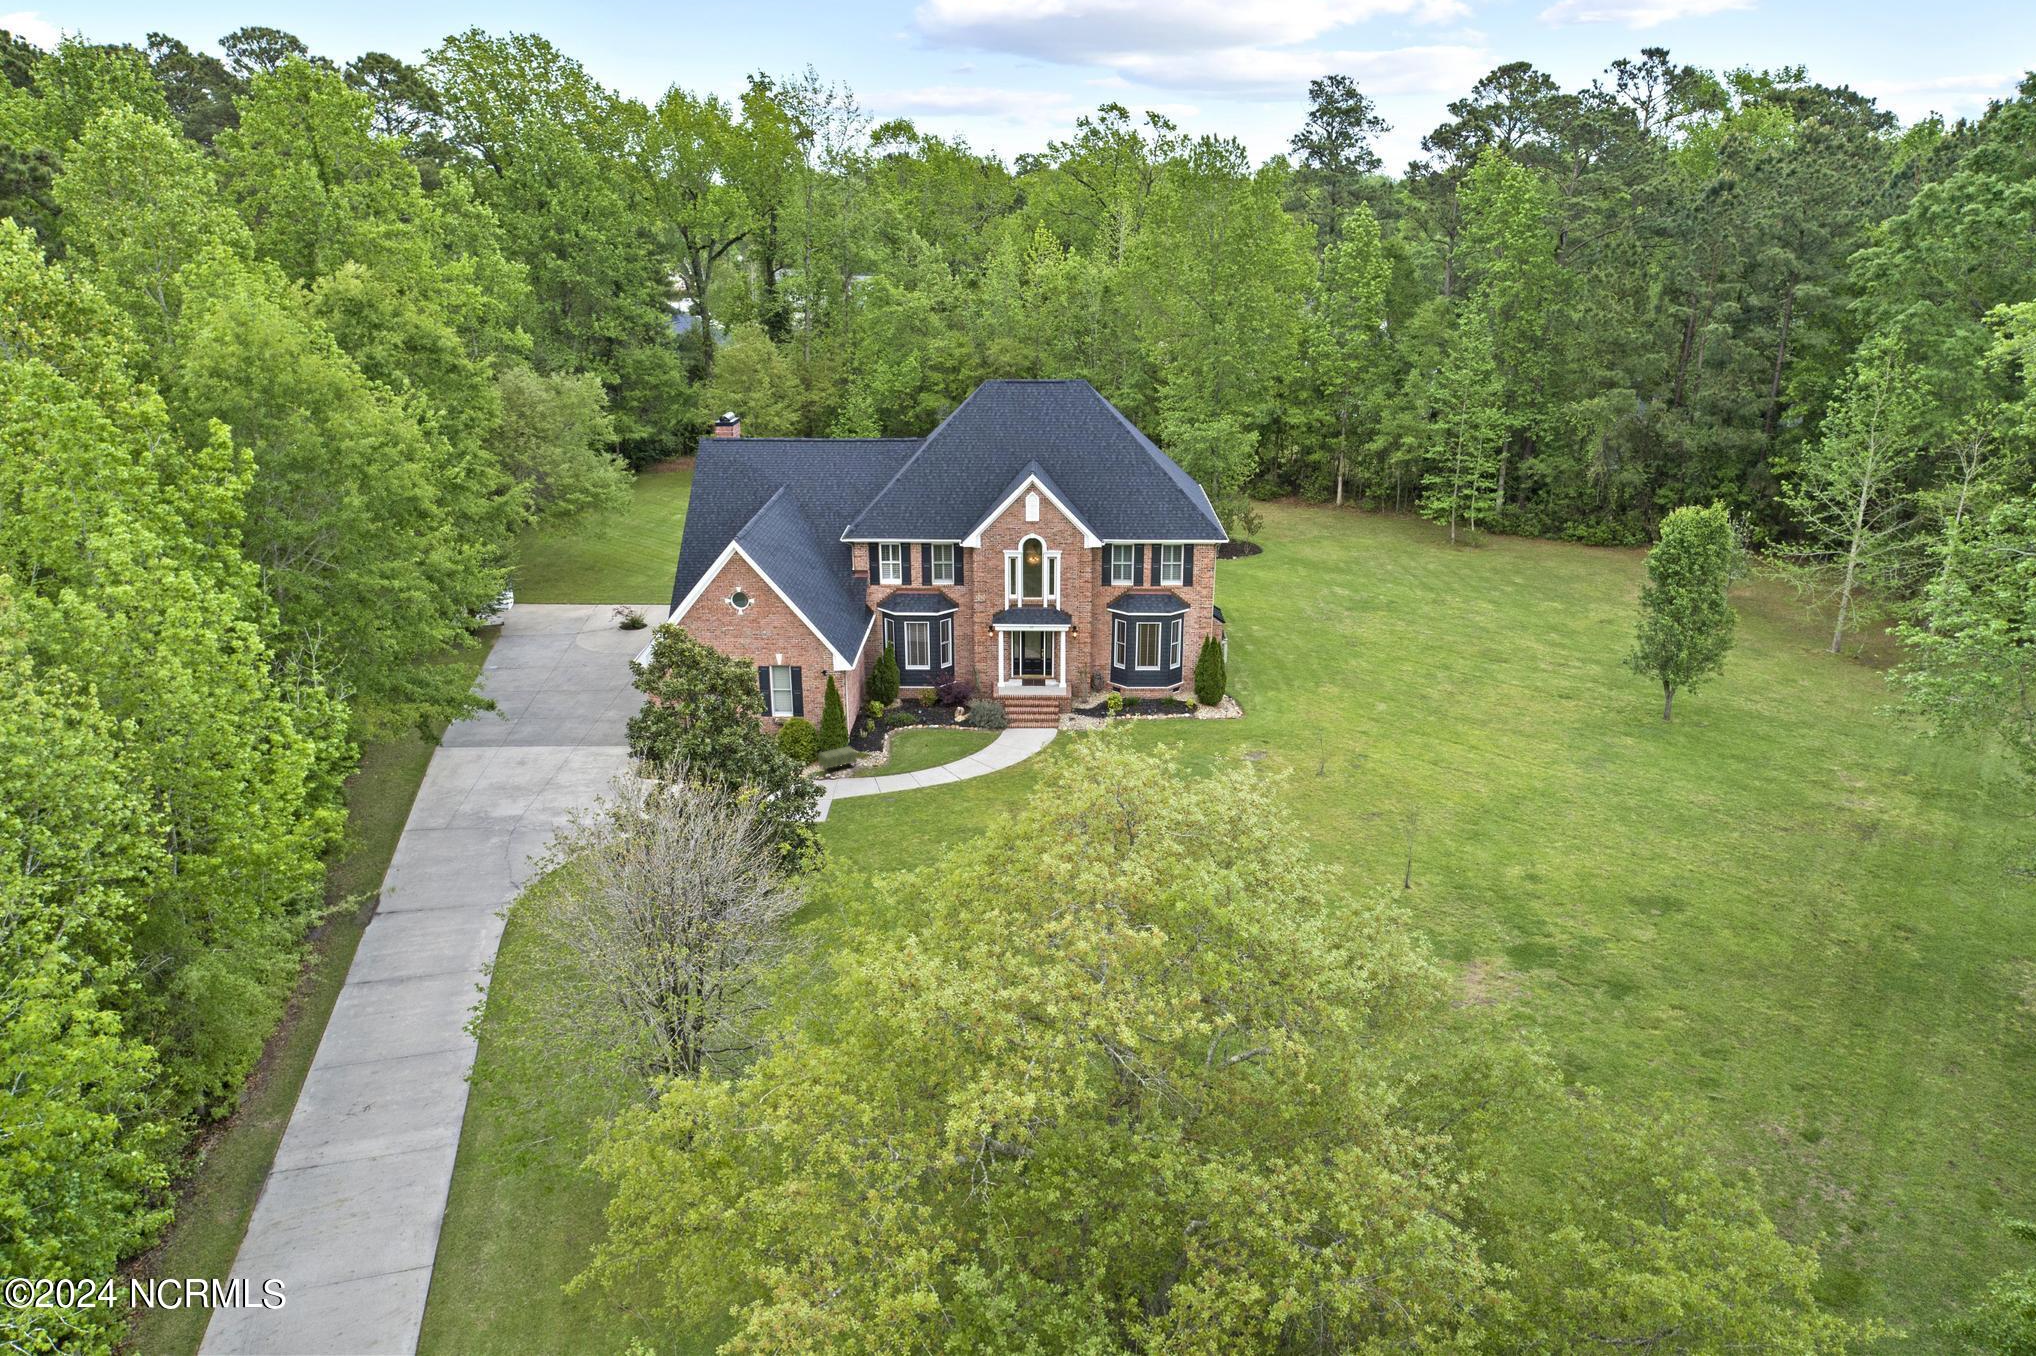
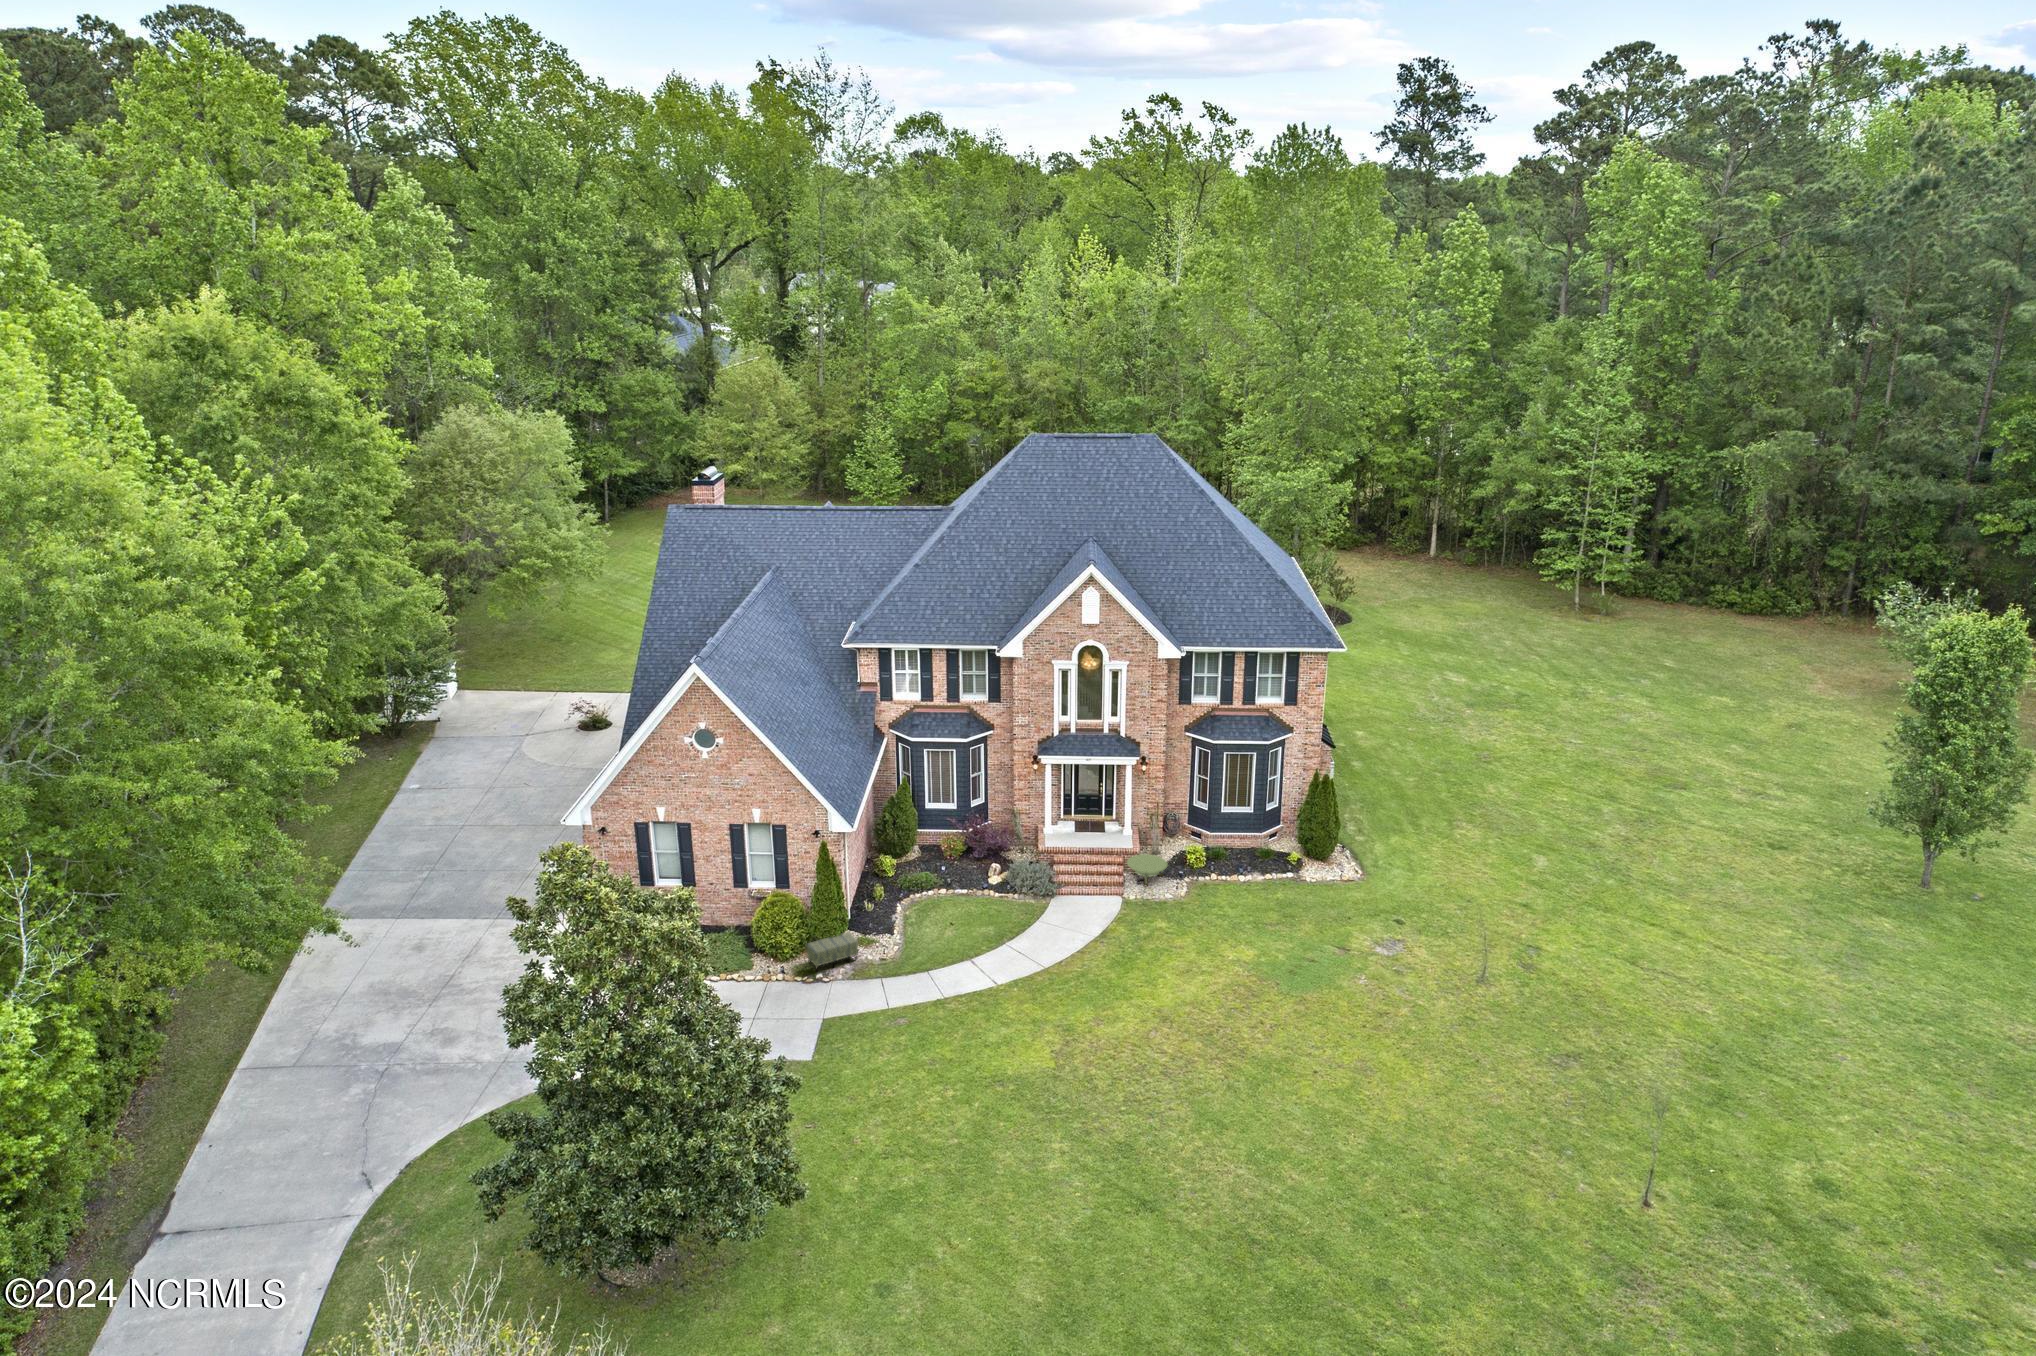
round table: none [1062,701,1093,723] -> present [1127,854,1168,886]

